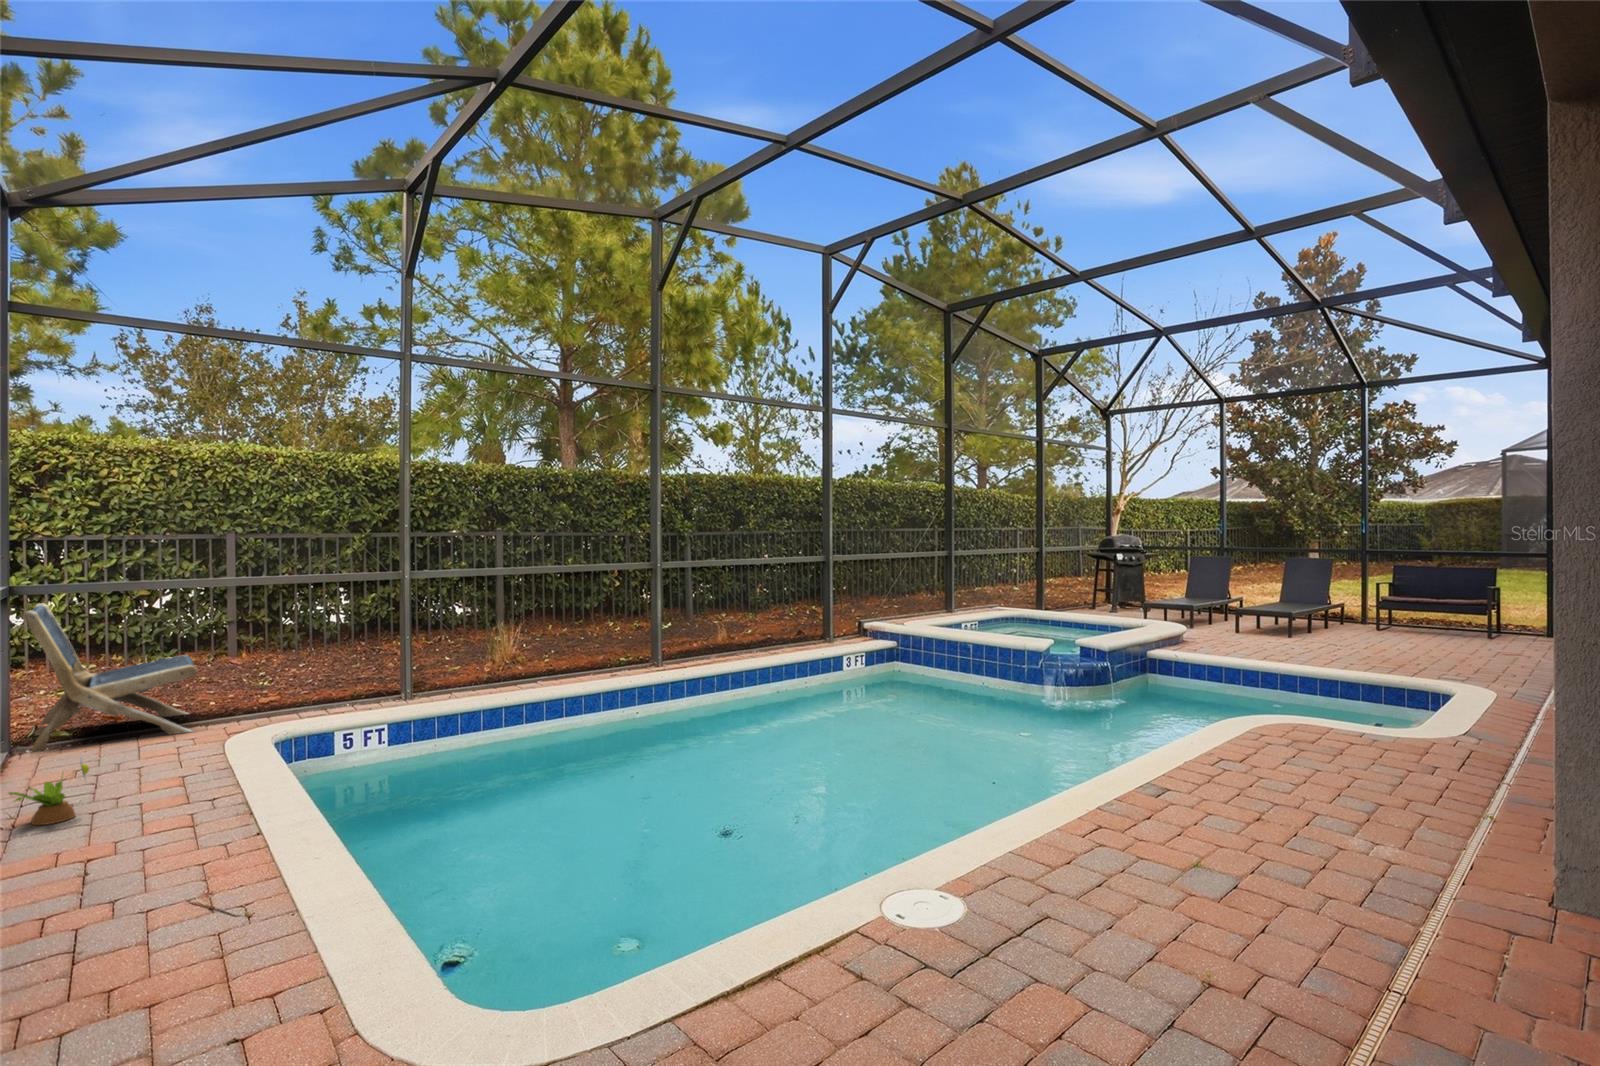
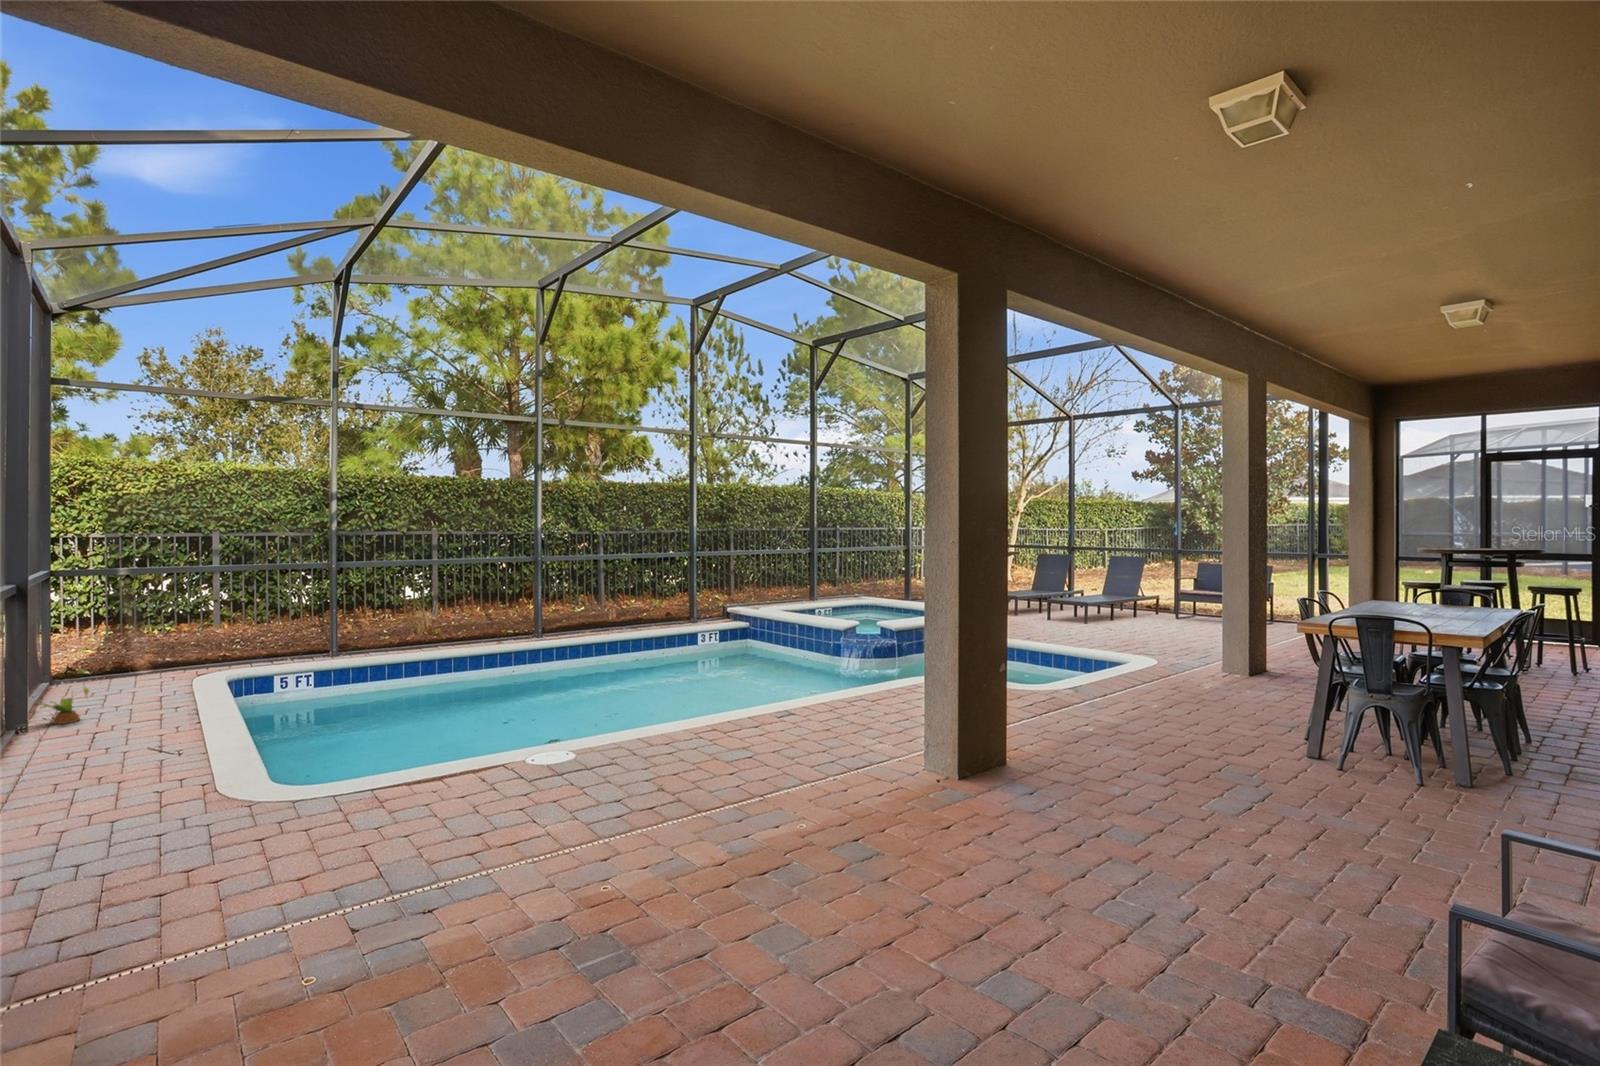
lounge chair: present [25,603,198,752] -> none [56,582,179,685]

